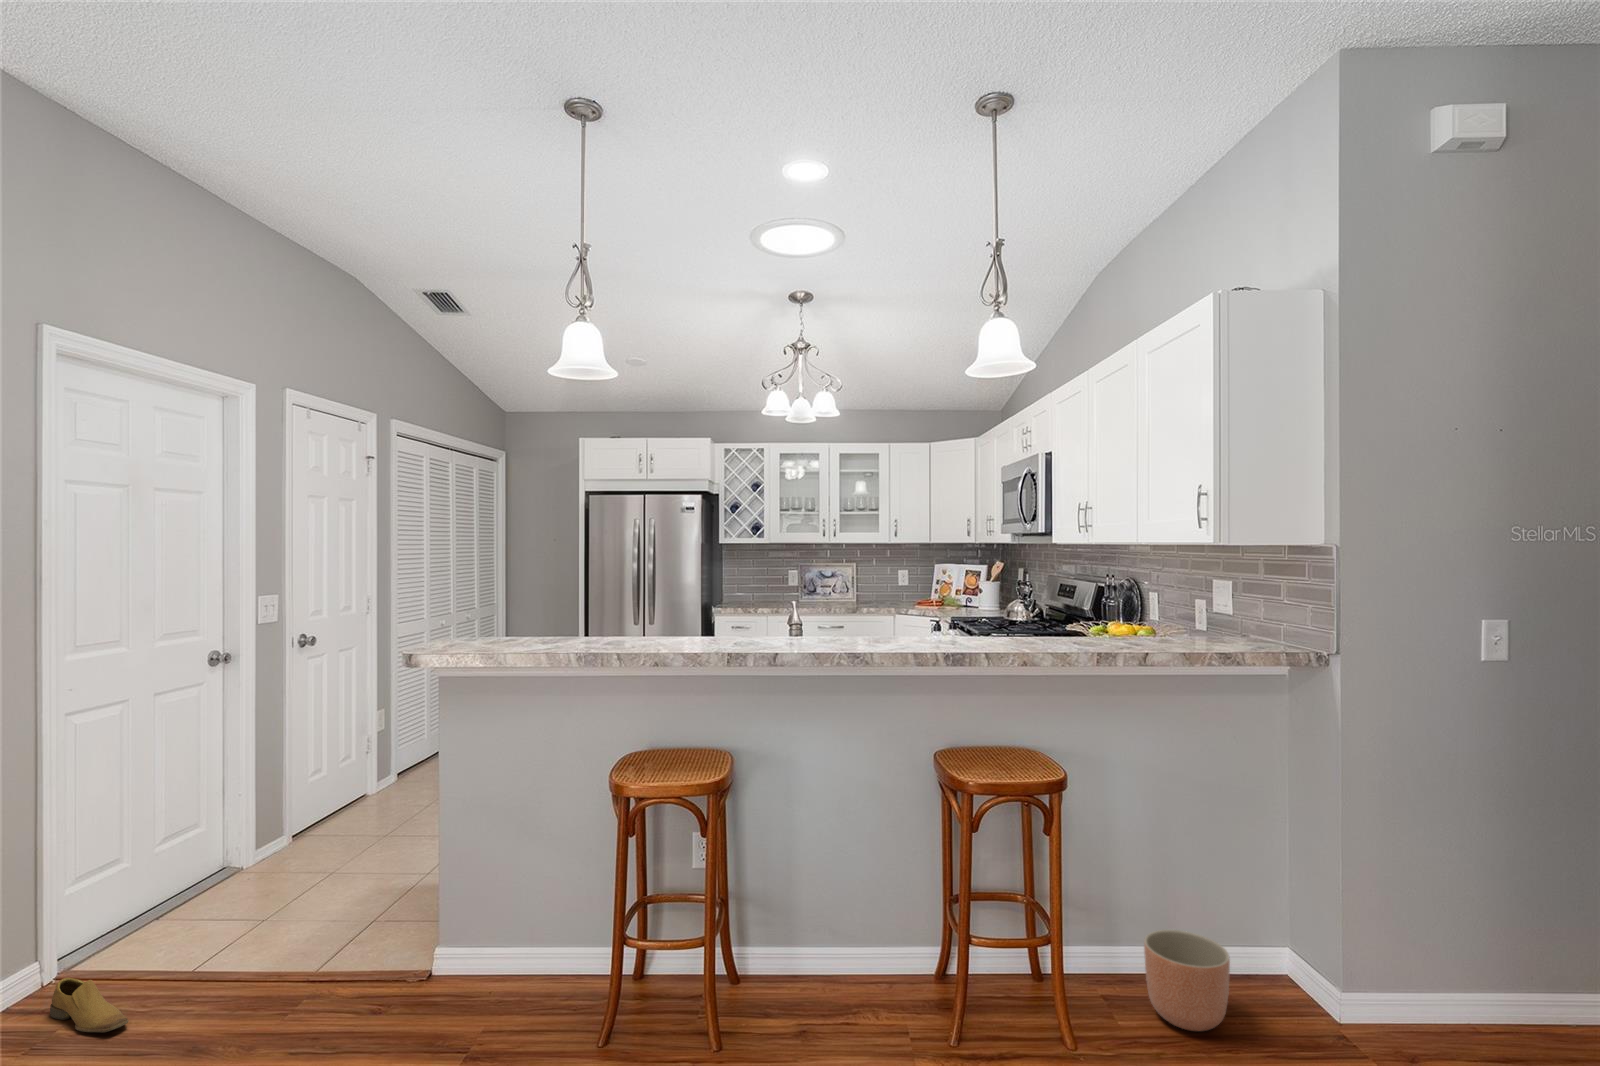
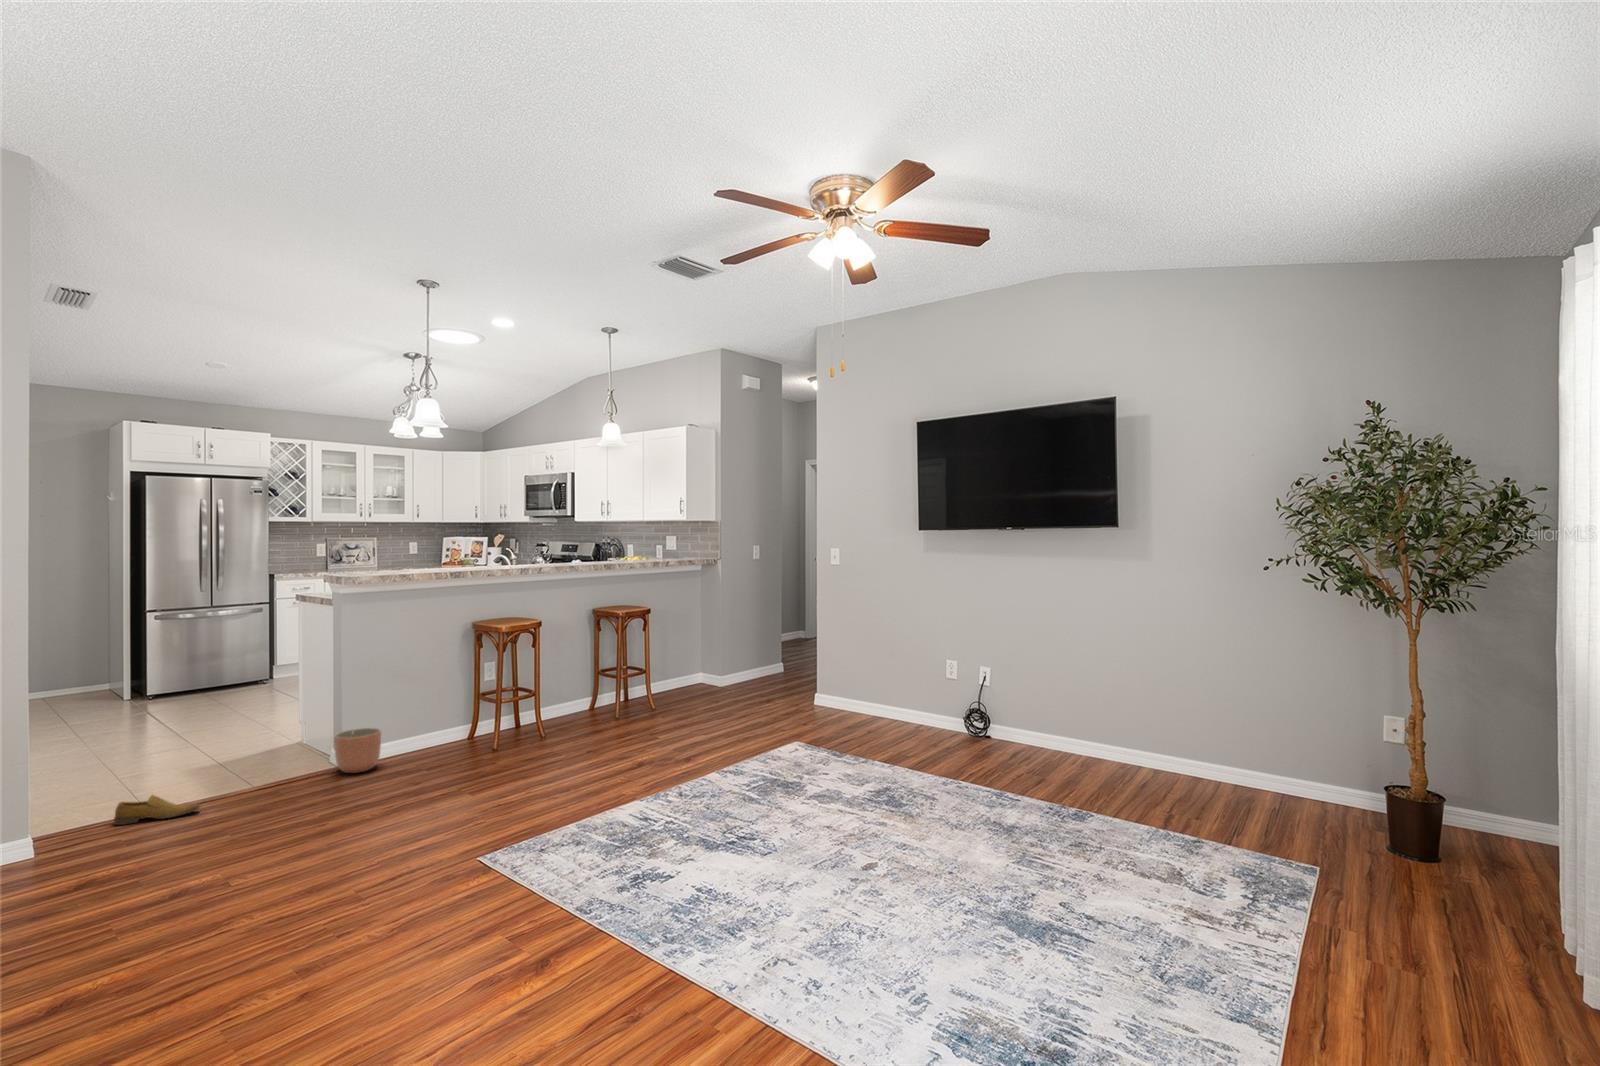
planter: present [1144,930,1230,1031] -> present [334,728,381,773]

